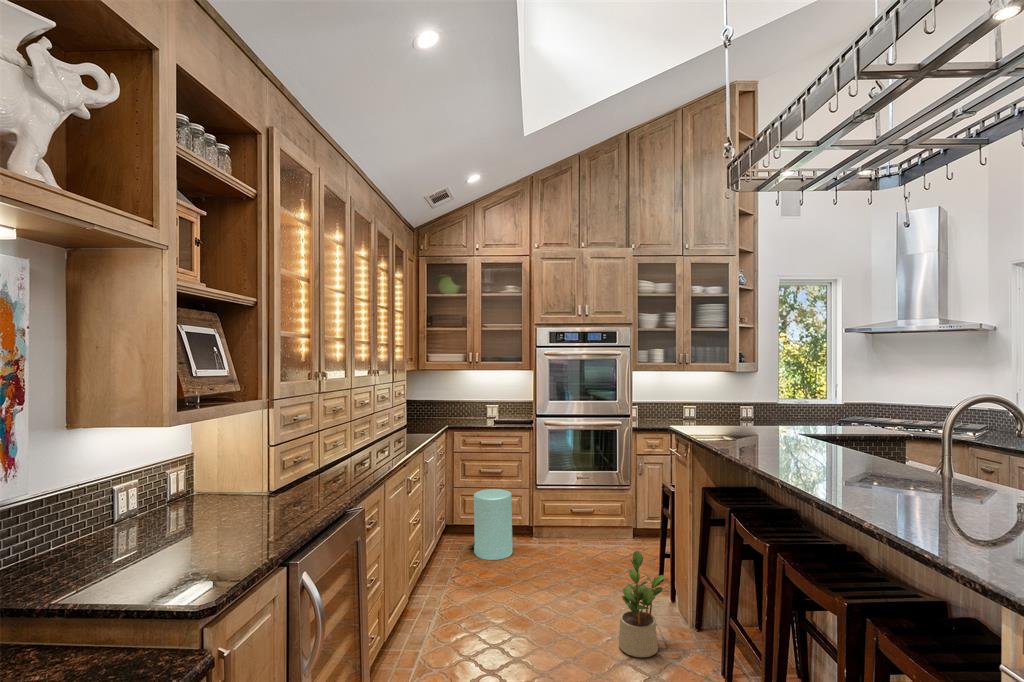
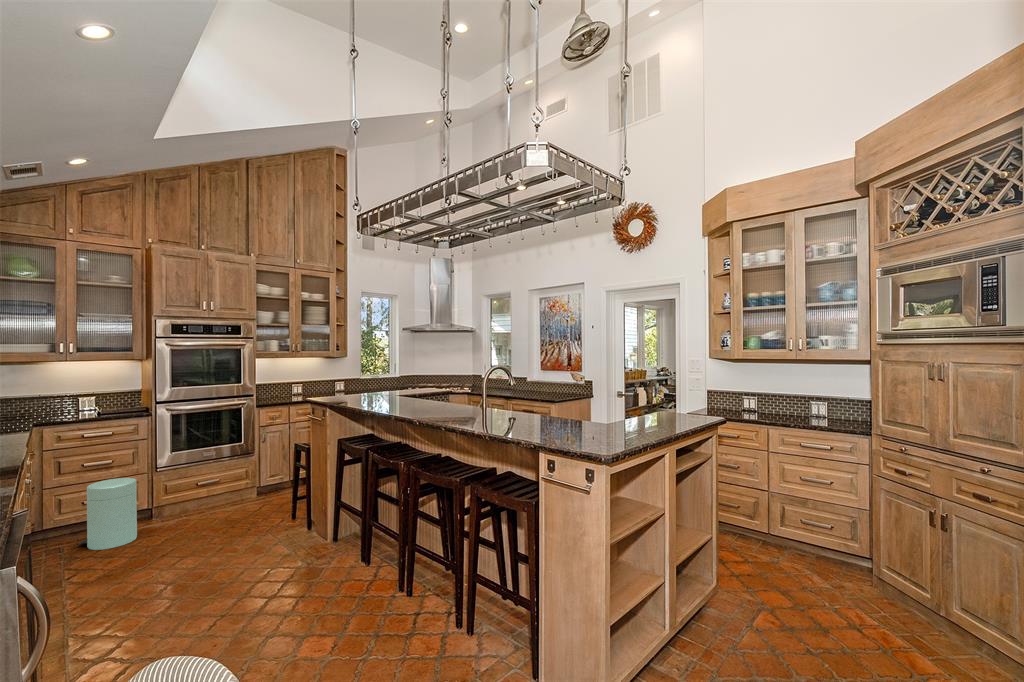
potted plant: present [619,551,666,657] -> none [280,484,315,560]

